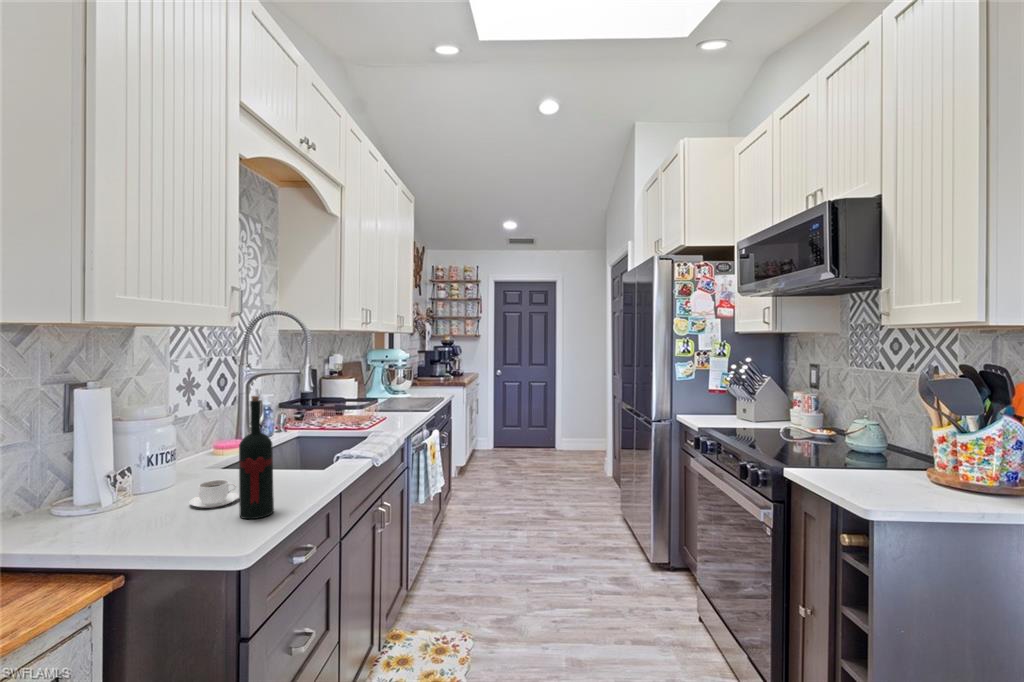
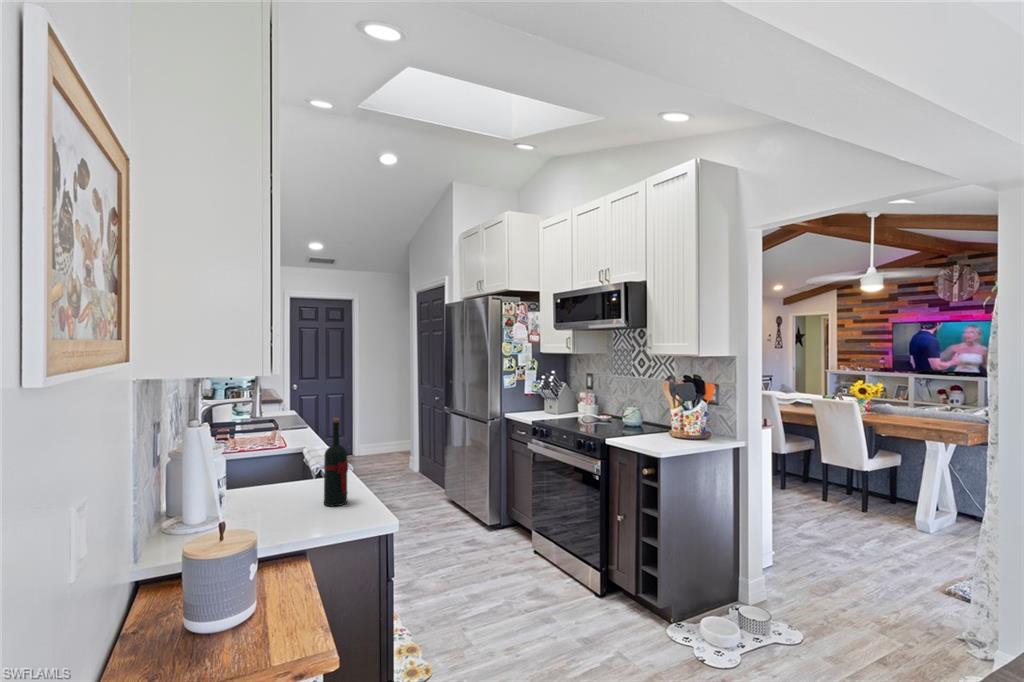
coffee cup: present [189,480,239,508] -> none [266,486,303,507]

